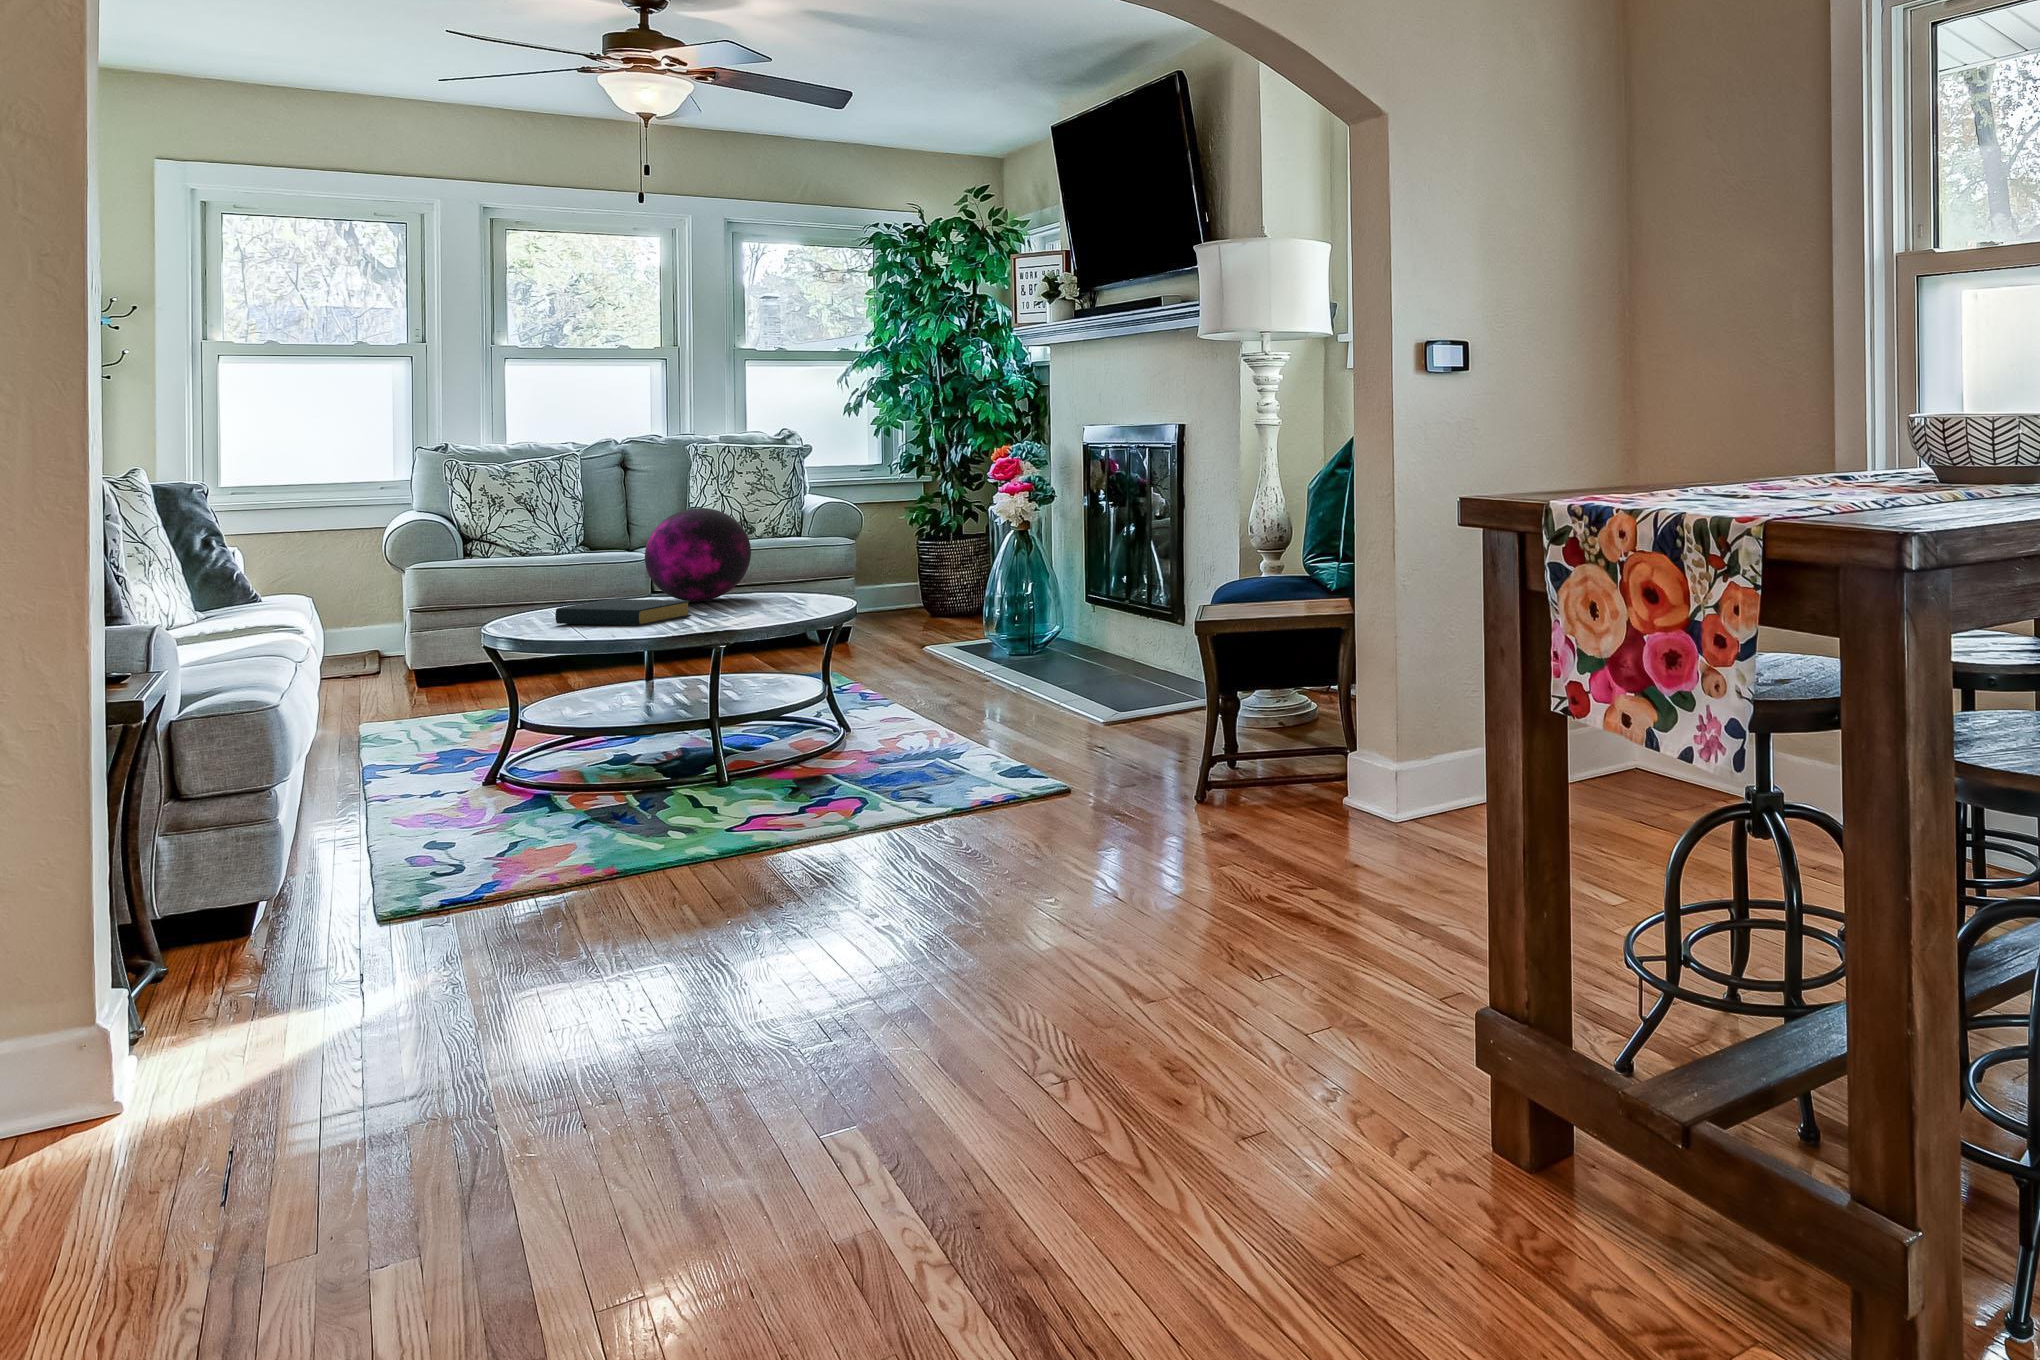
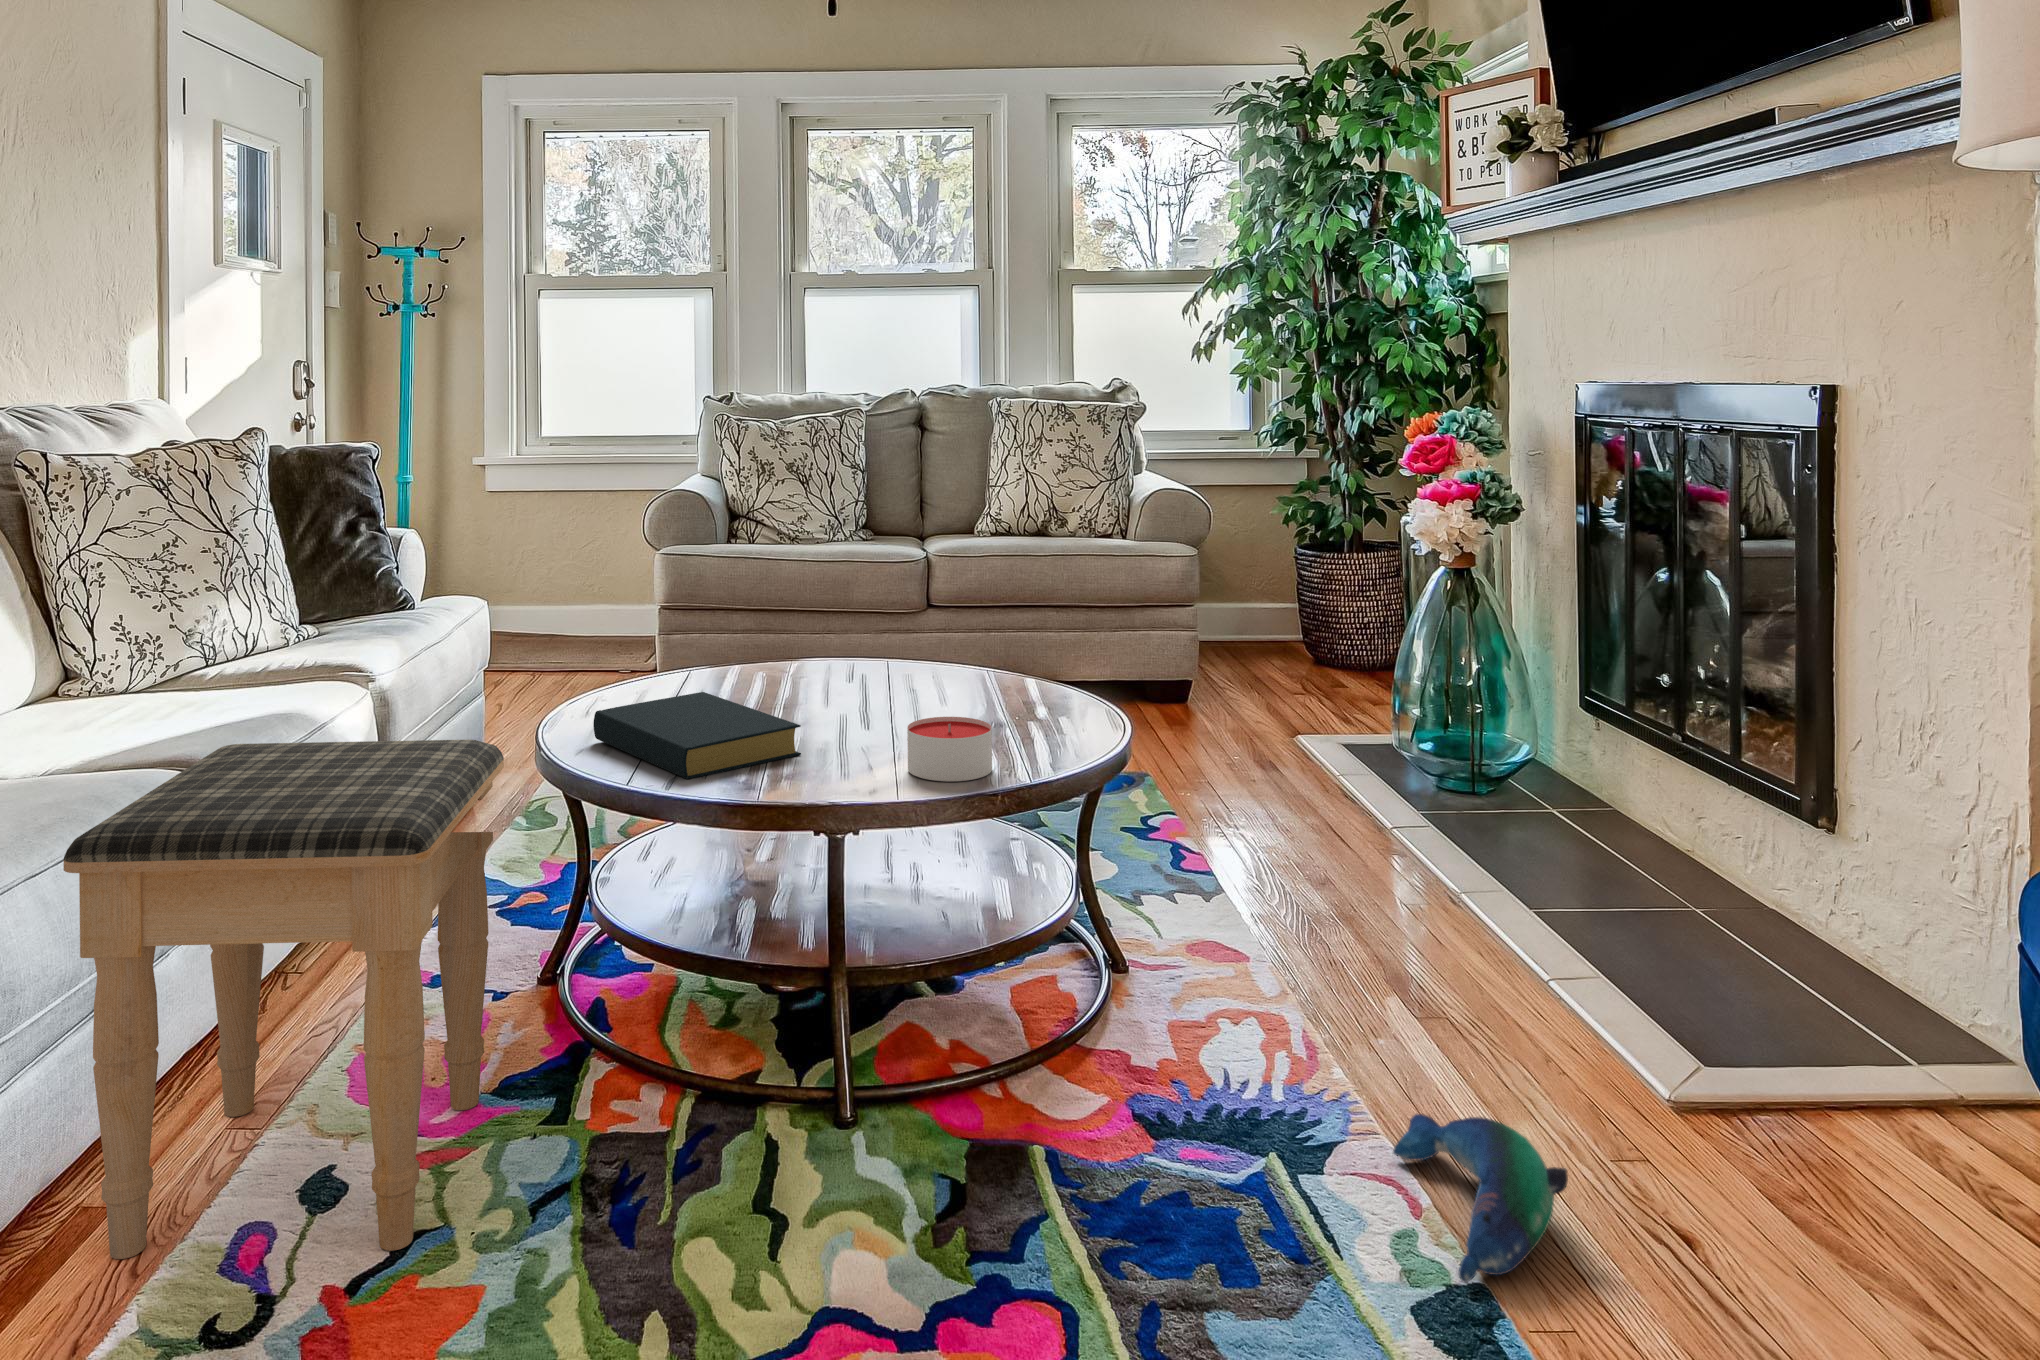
decorative orb: present [645,508,751,602] -> none [782,526,952,697]
candle: none [757,588,802,613] -> present [907,717,992,782]
footstool: none [342,614,557,852] -> present [63,739,504,1259]
plush toy: none [988,709,1053,751] -> present [1393,1114,1568,1282]

